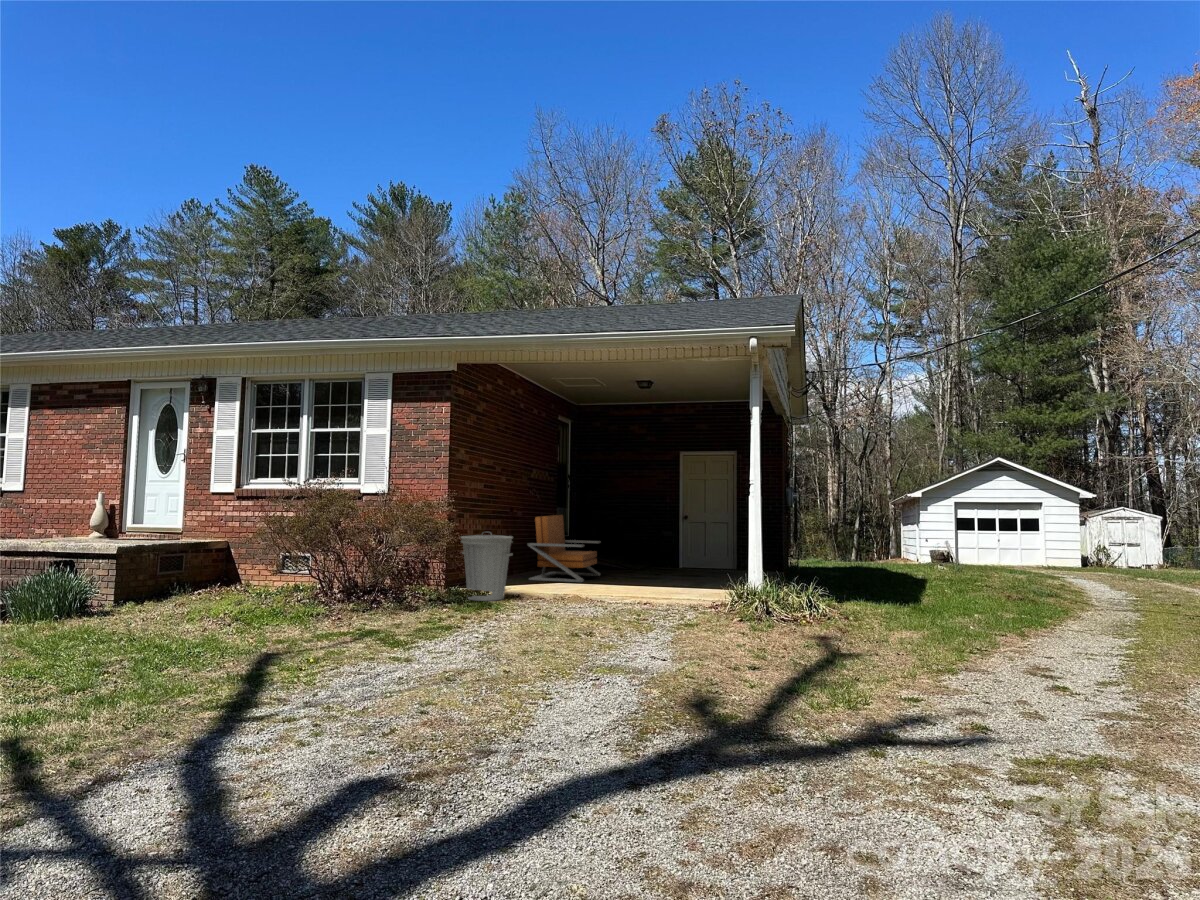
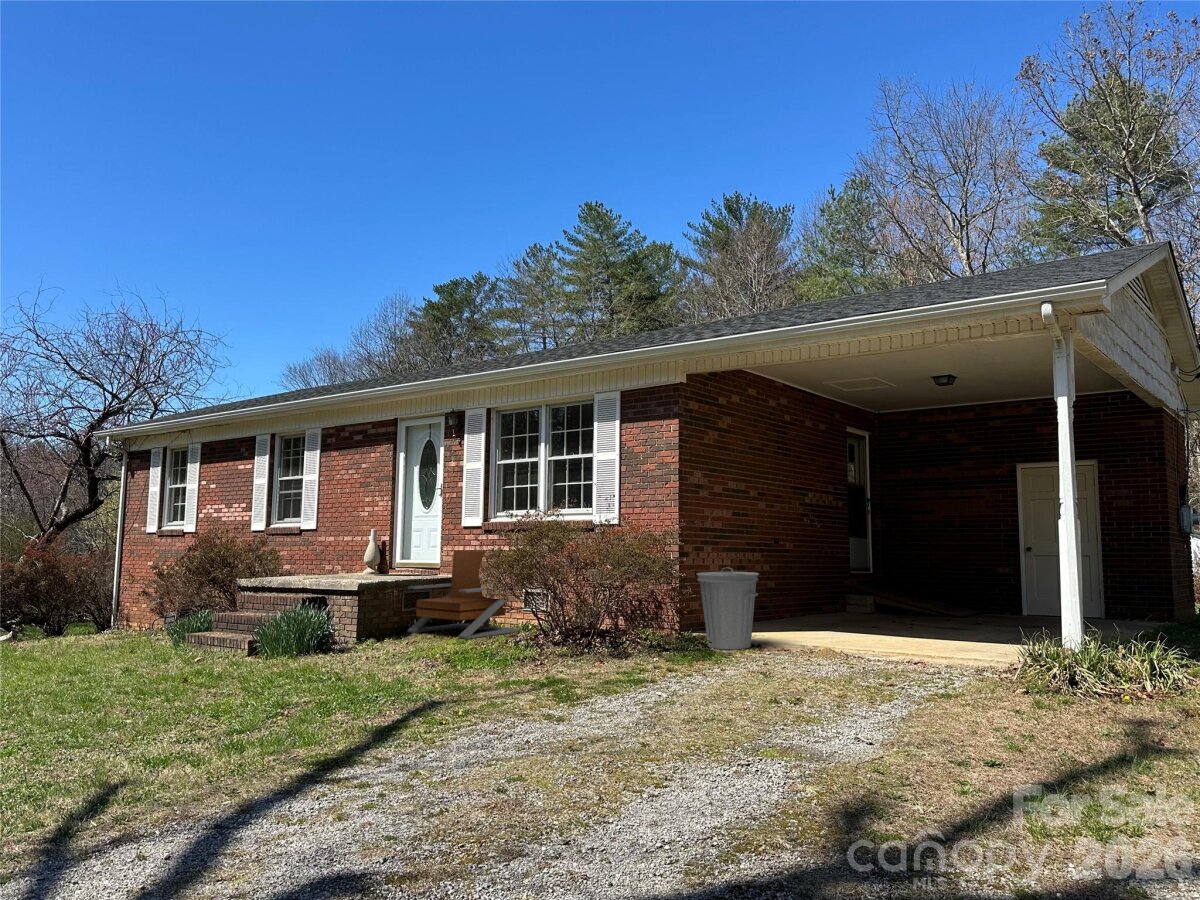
lounge chair: present [528,515,601,582] -> present [408,551,518,639]

